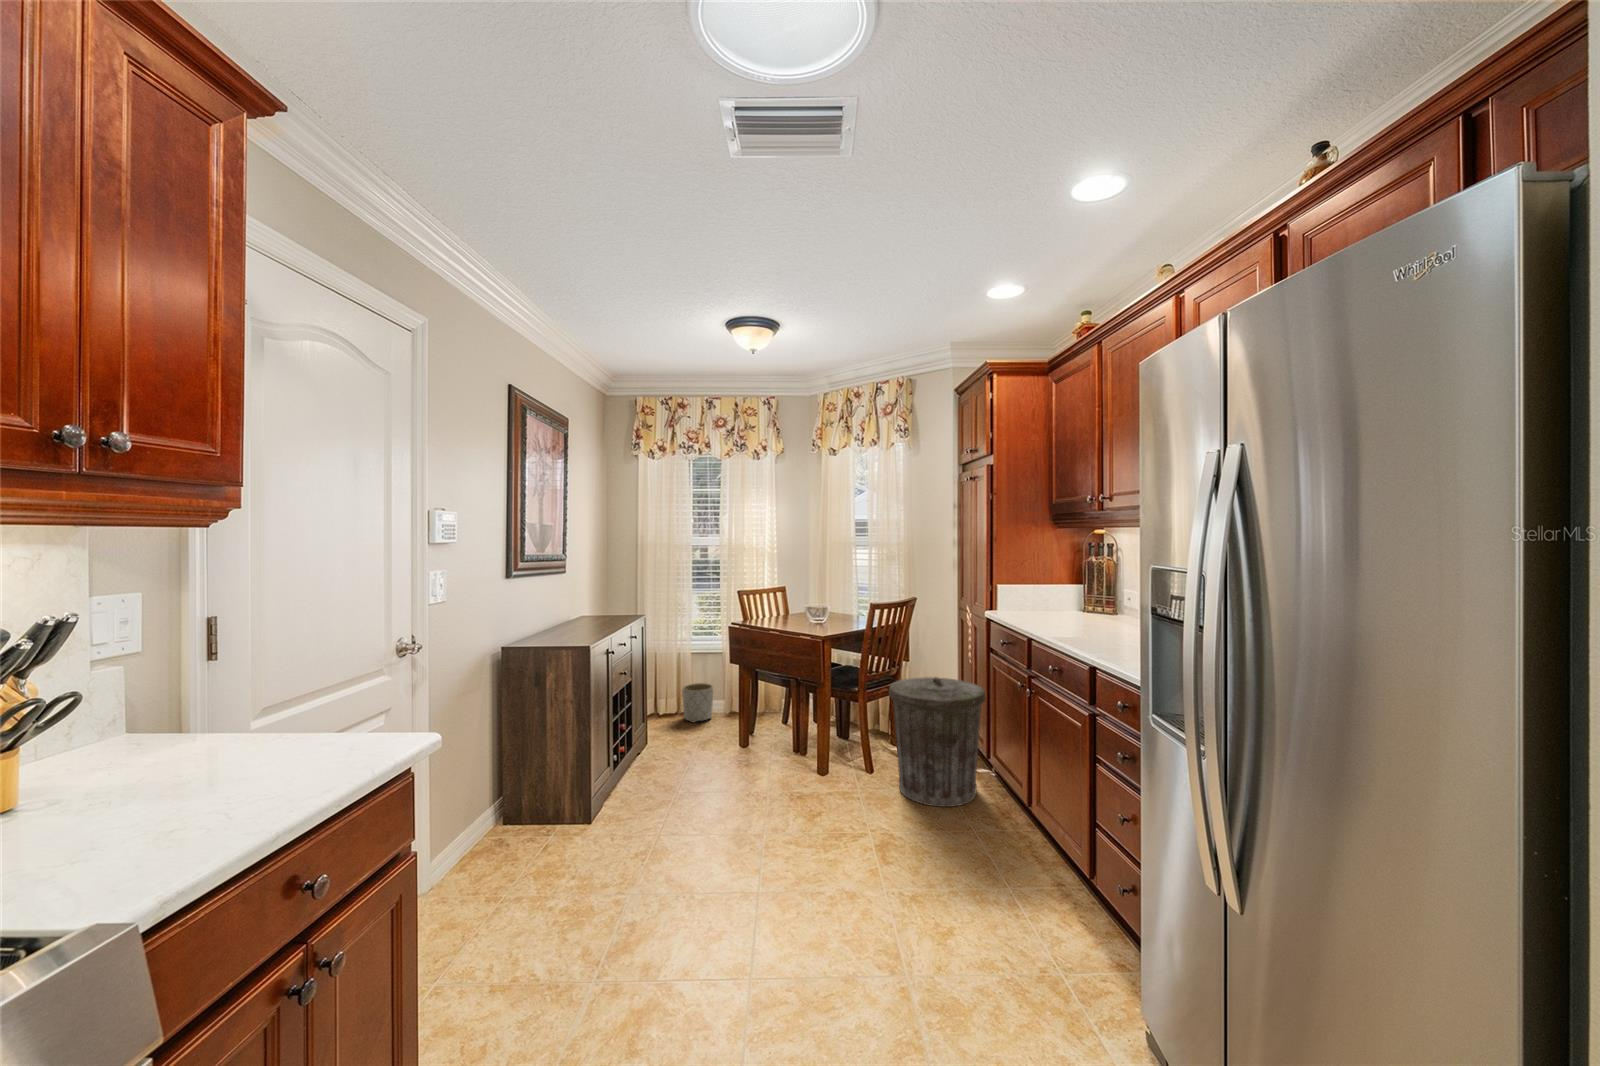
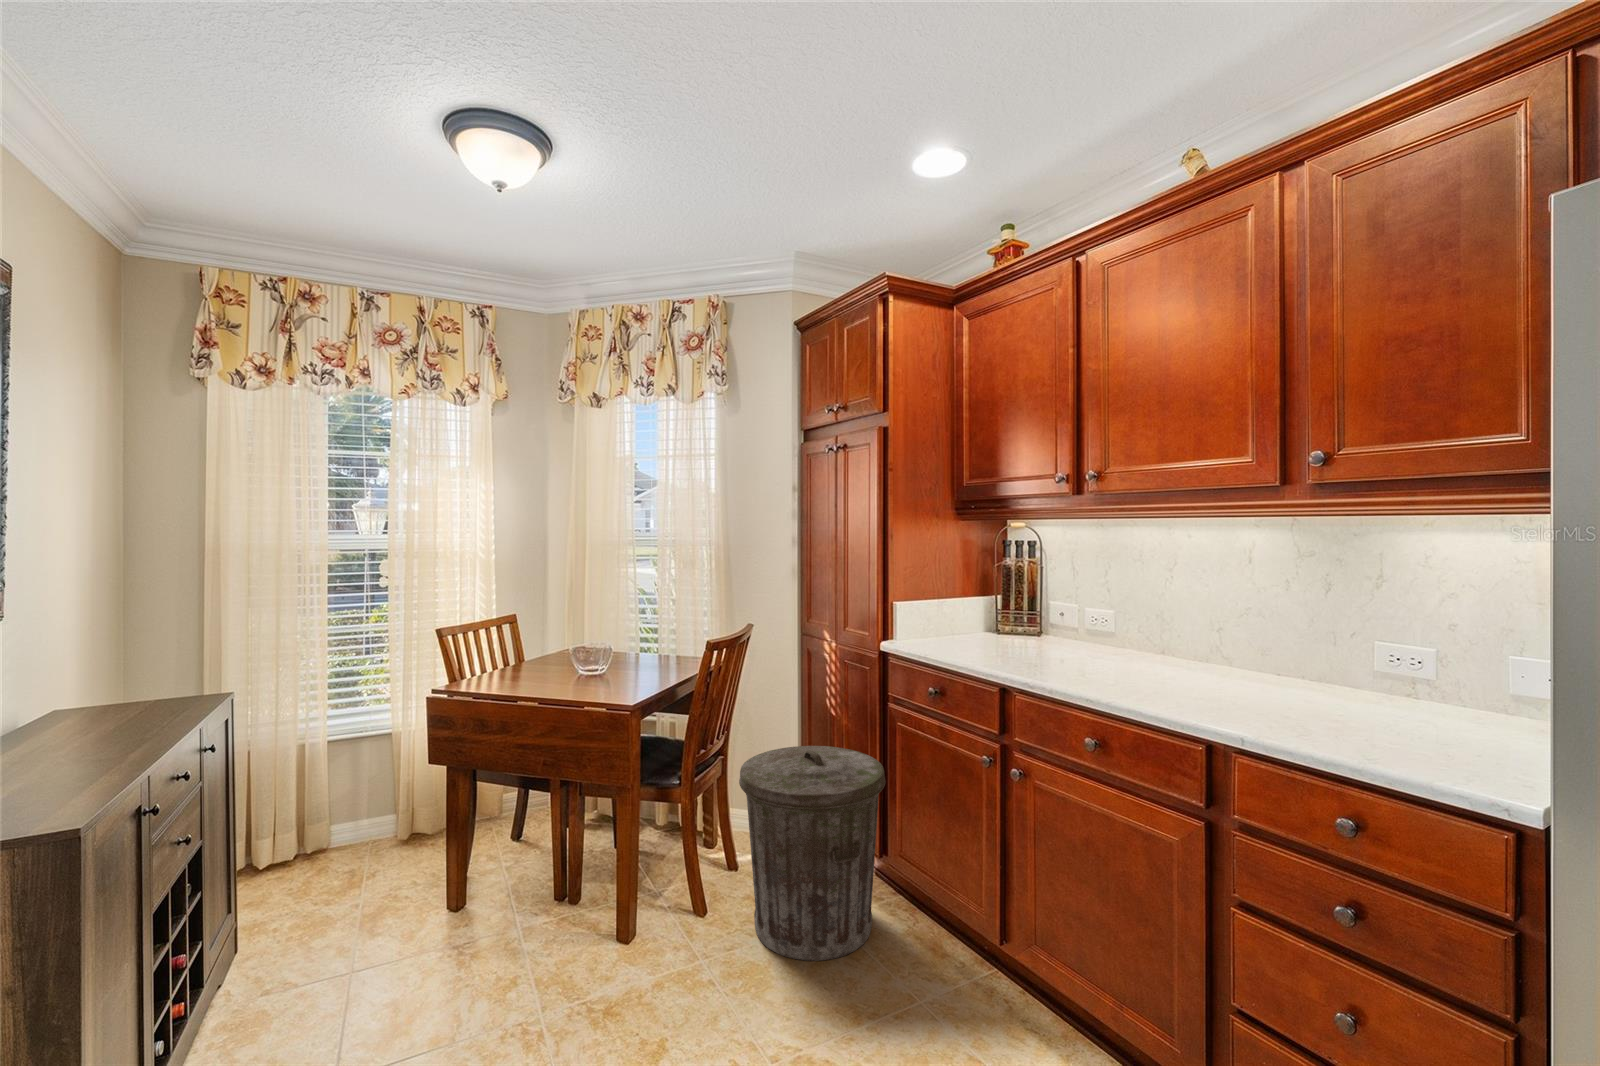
planter: present [682,683,713,722] -> none [314,796,380,875]

